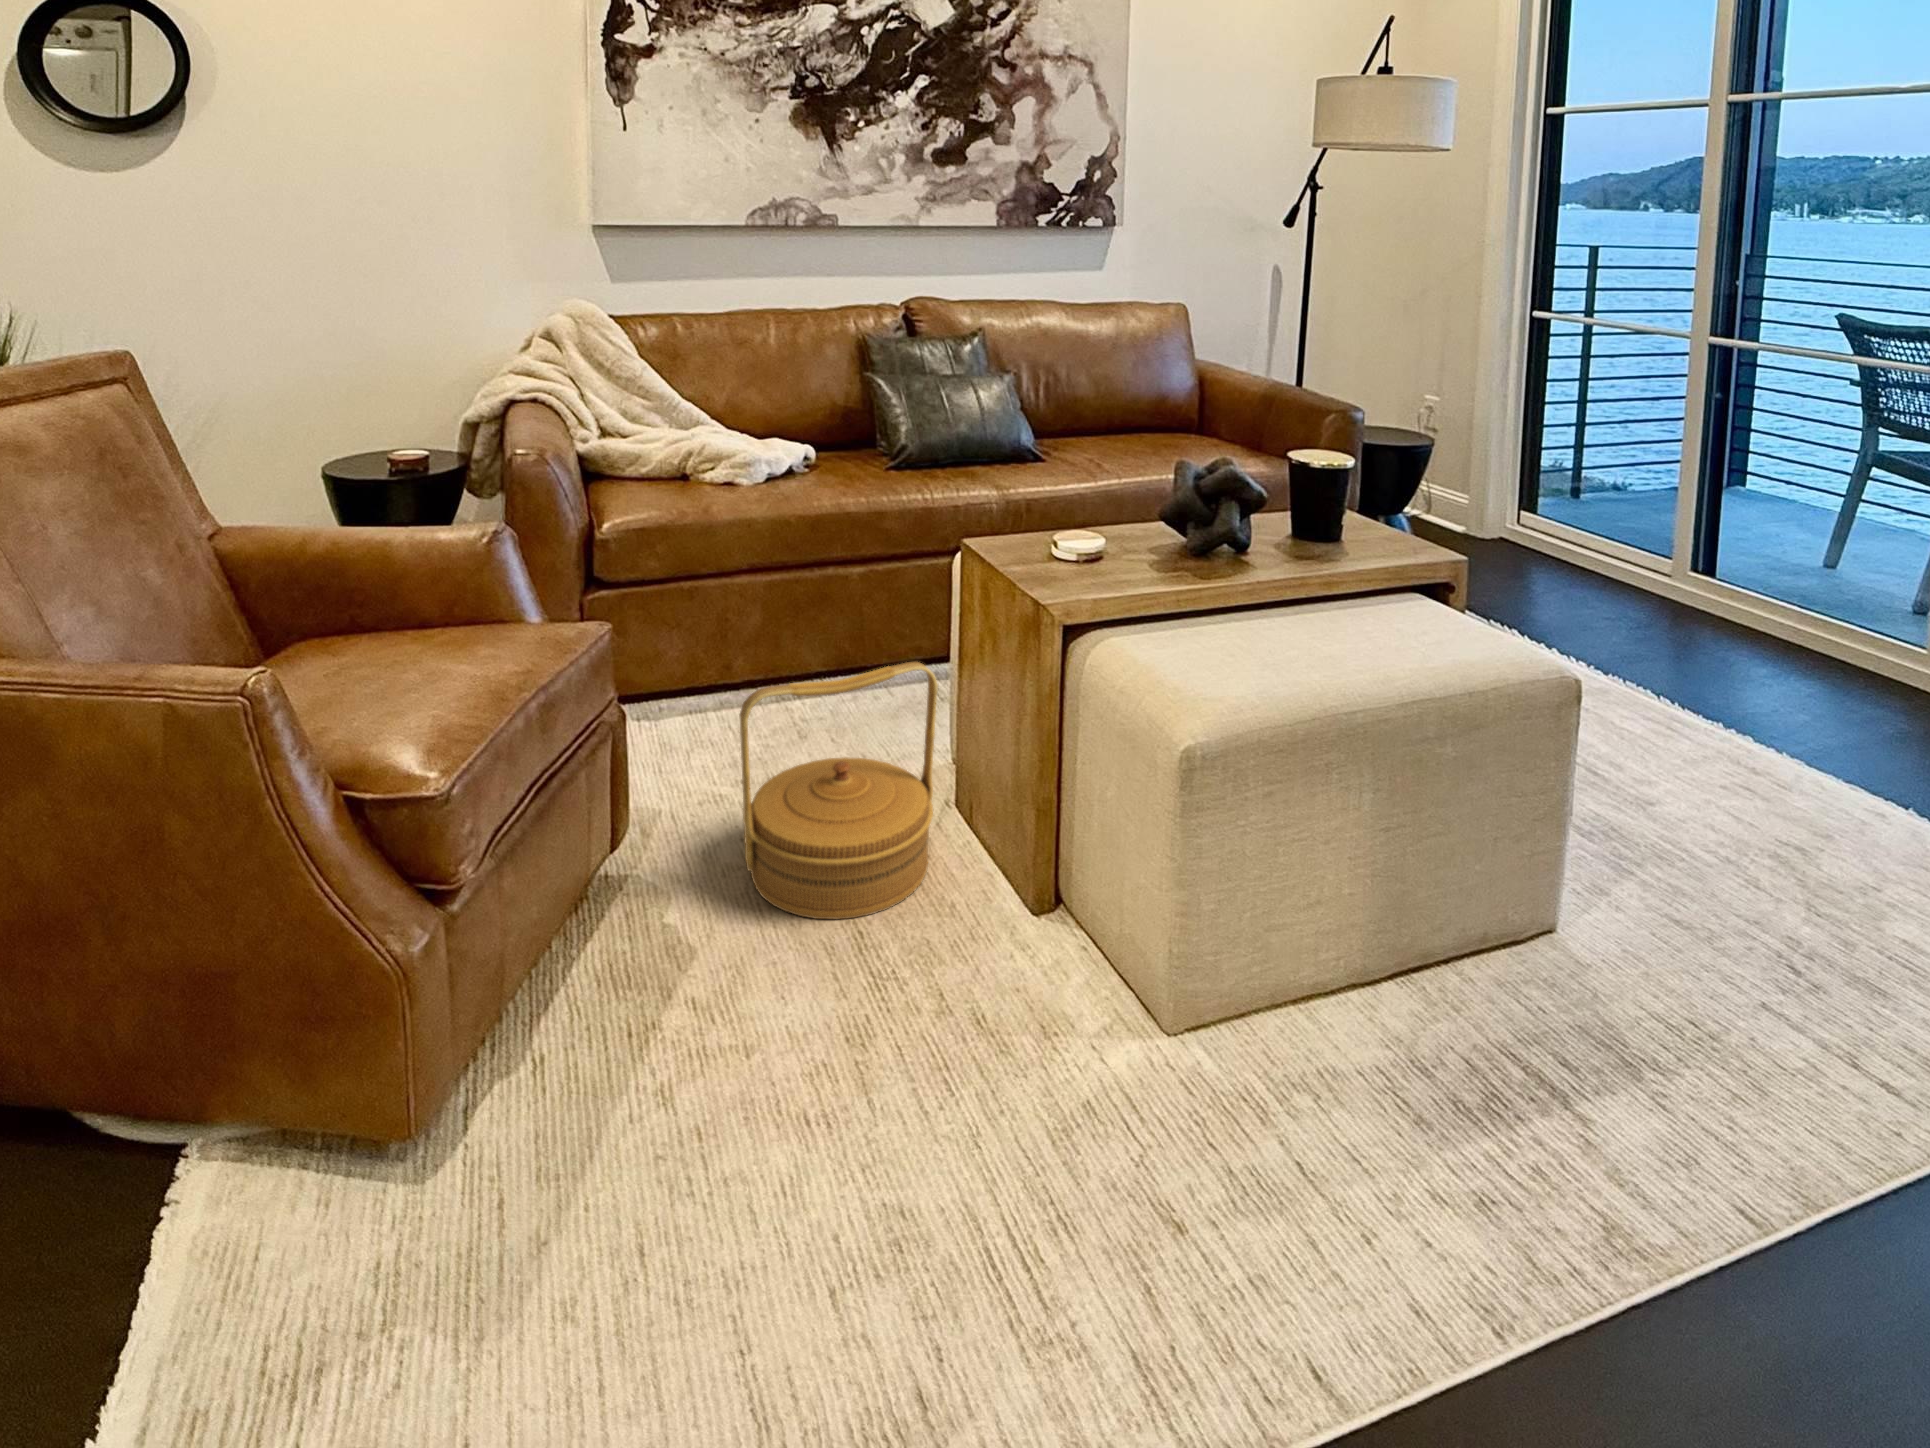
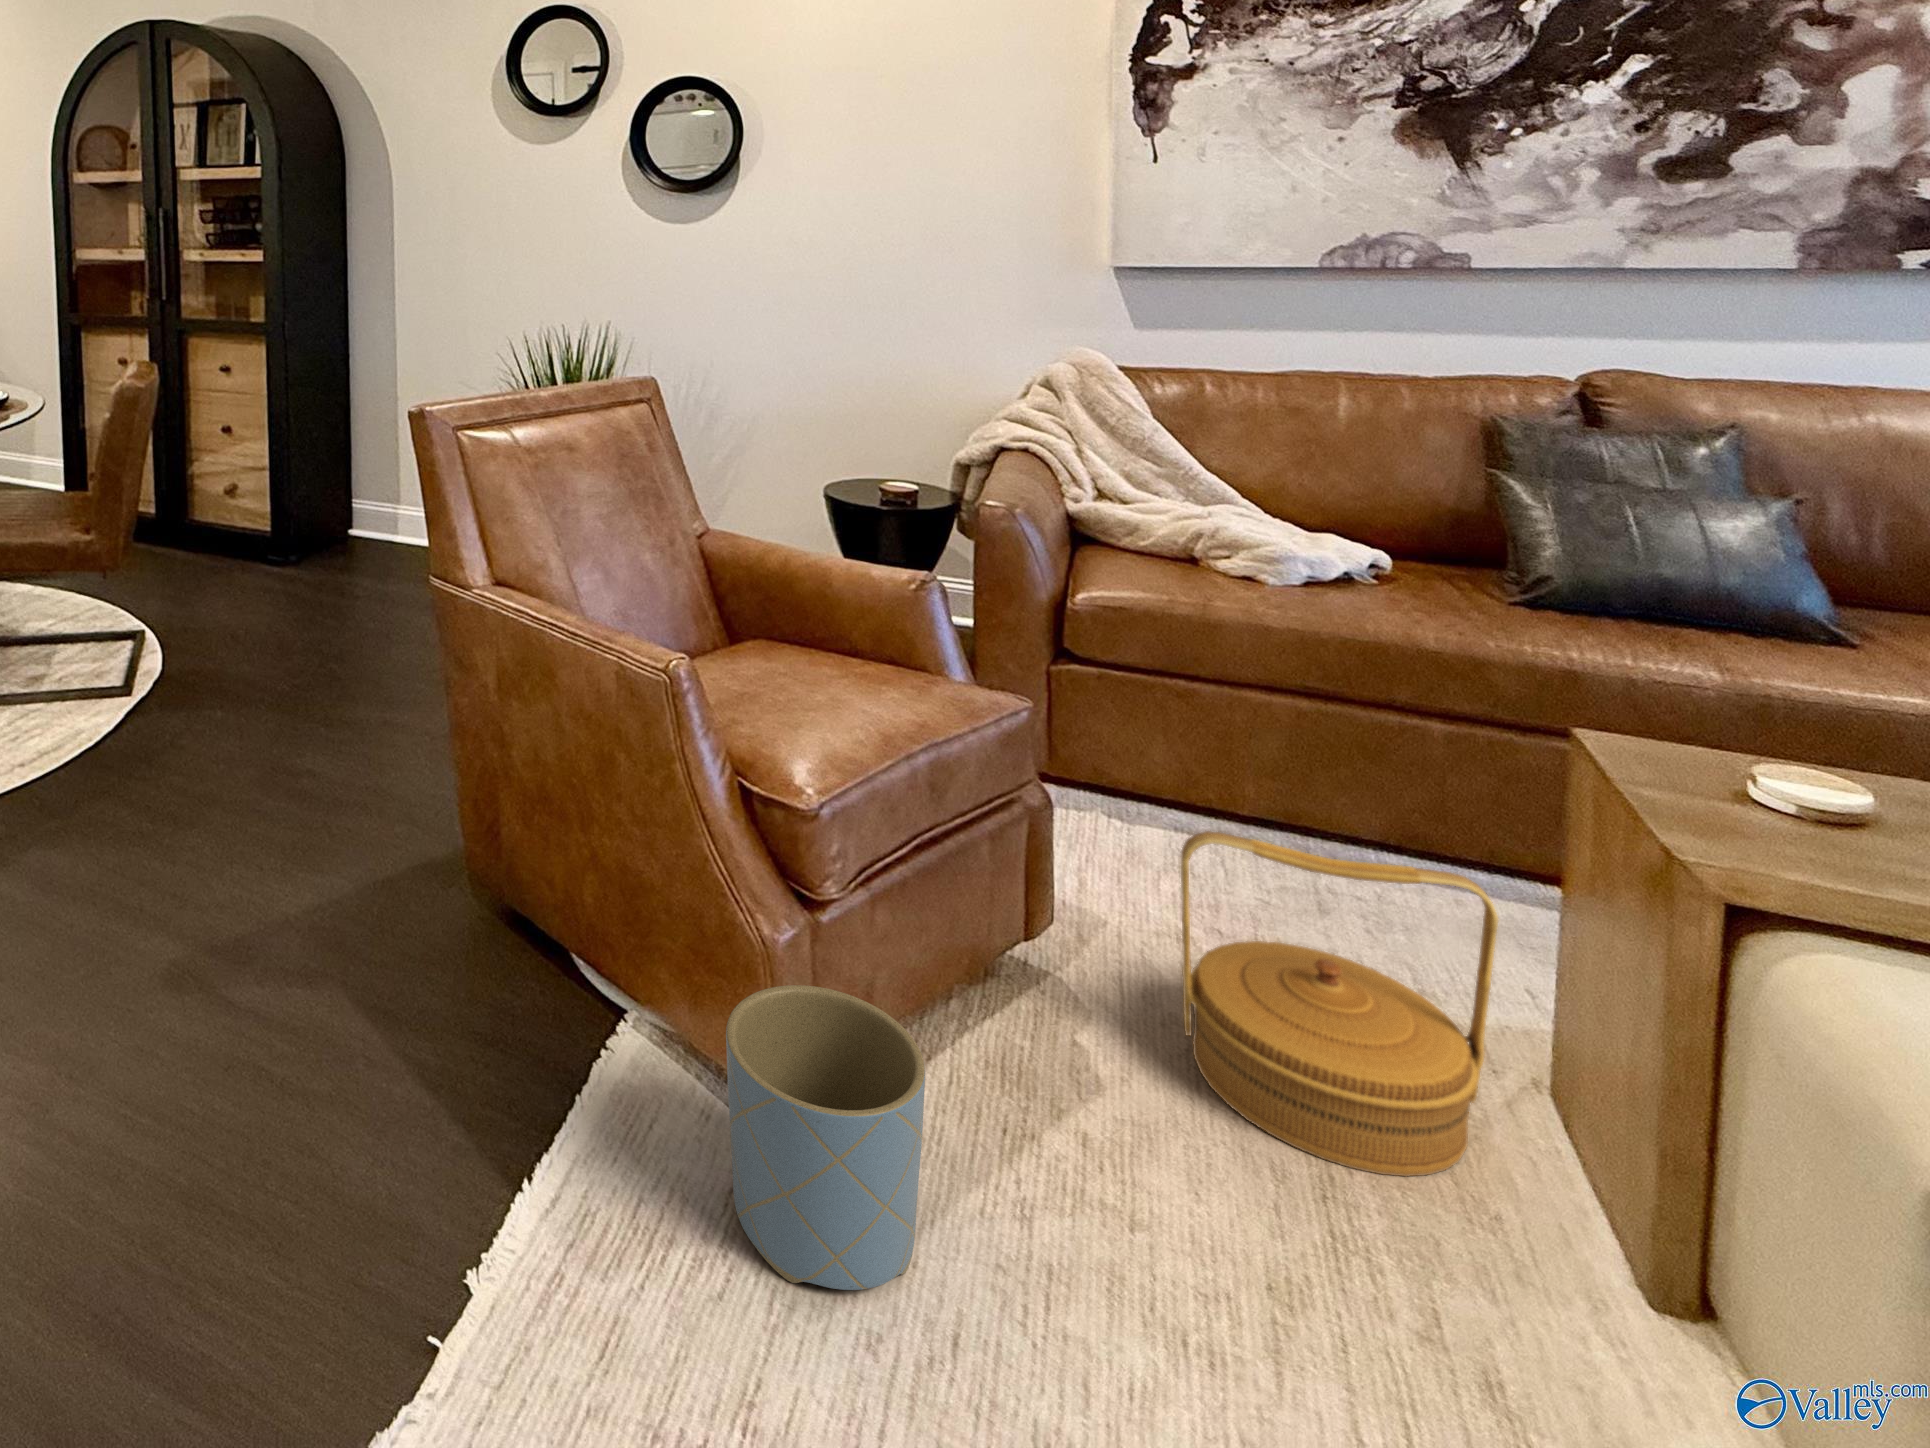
planter: none [367,971,592,1316] -> present [726,985,925,1290]

